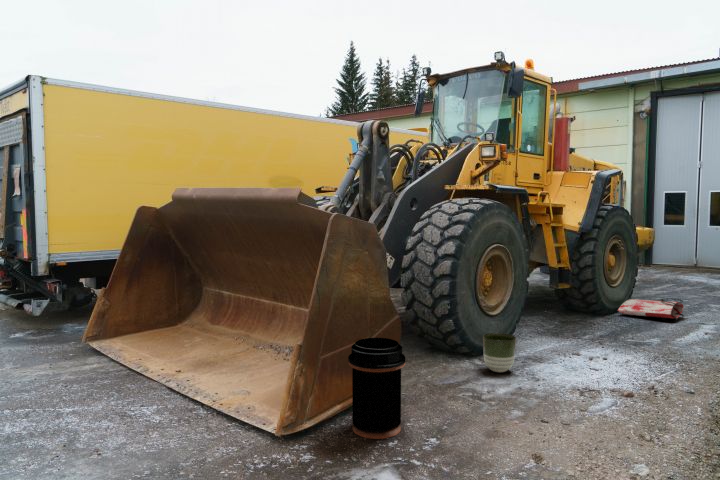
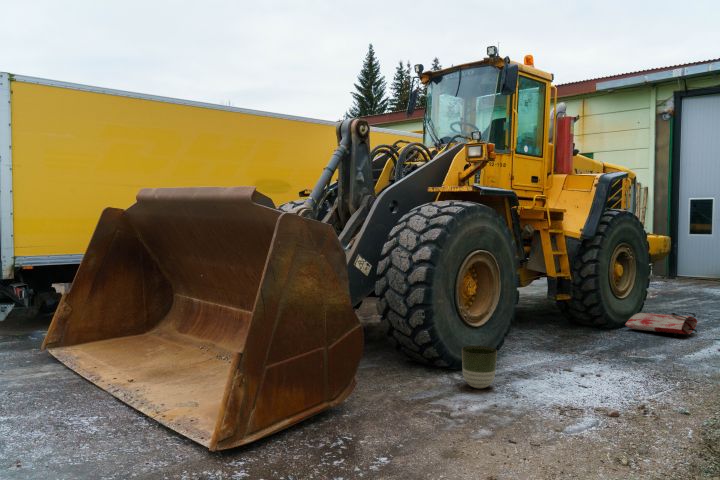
trash can: present [348,338,405,439] -> none [297,347,359,457]

